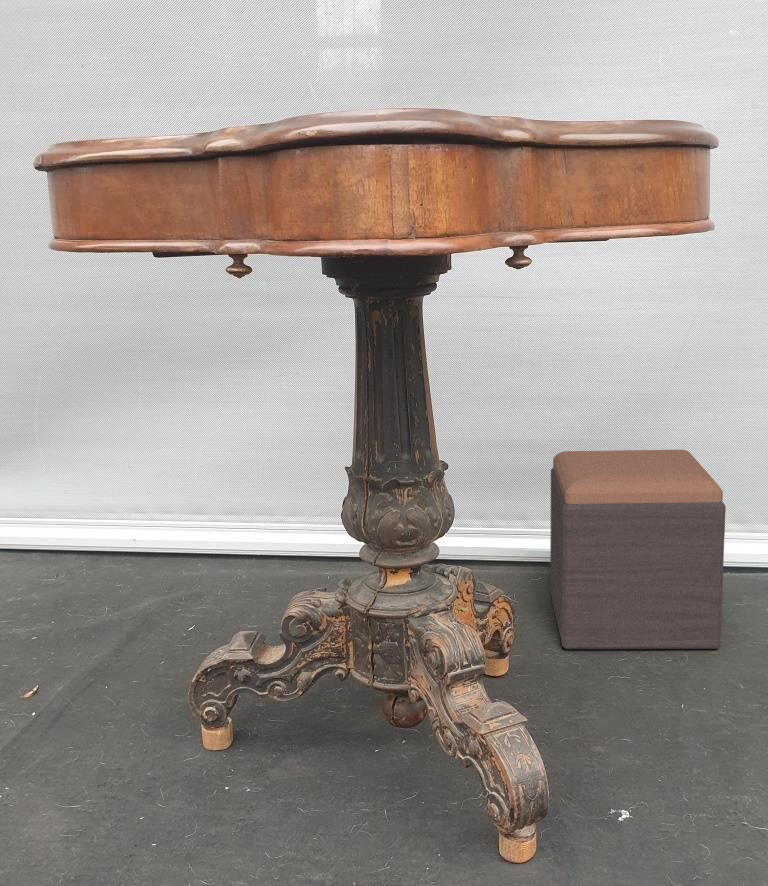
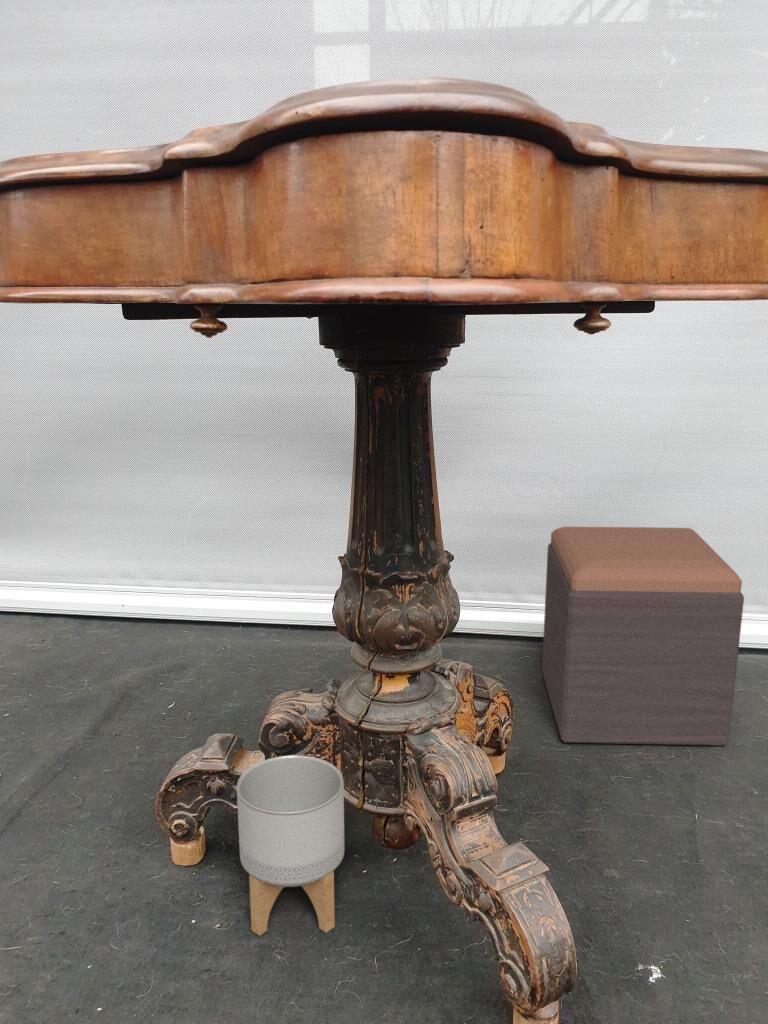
planter: none [262,641,354,793] -> present [237,755,344,936]

